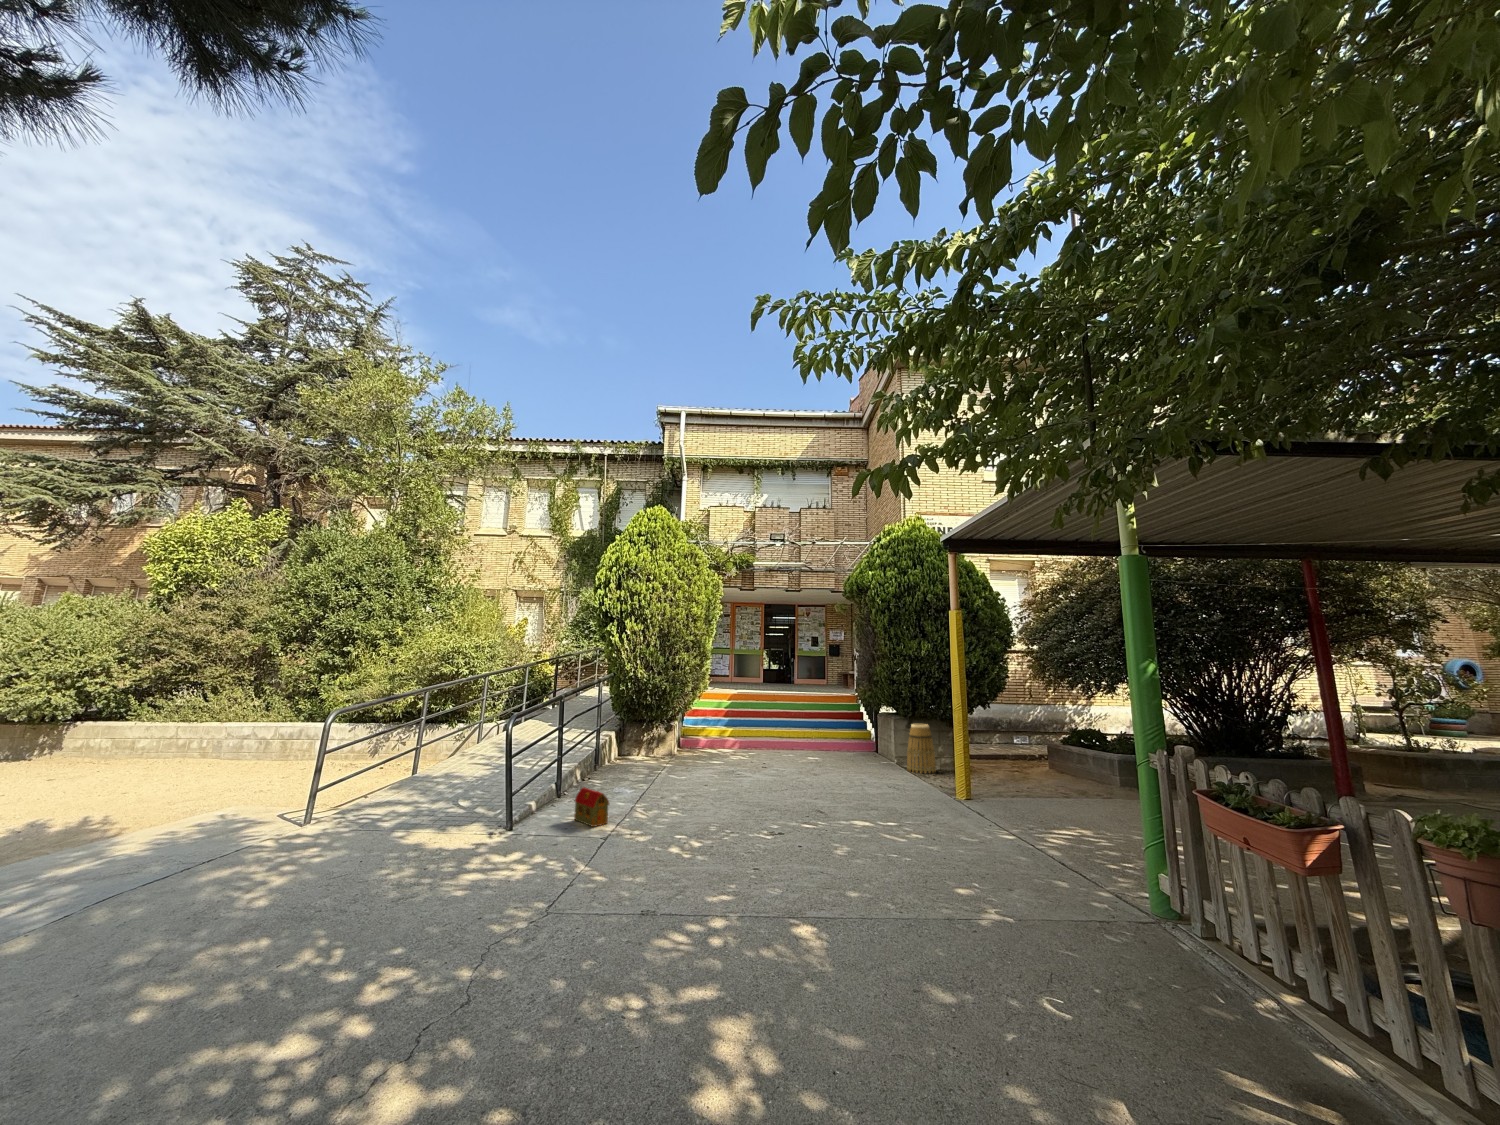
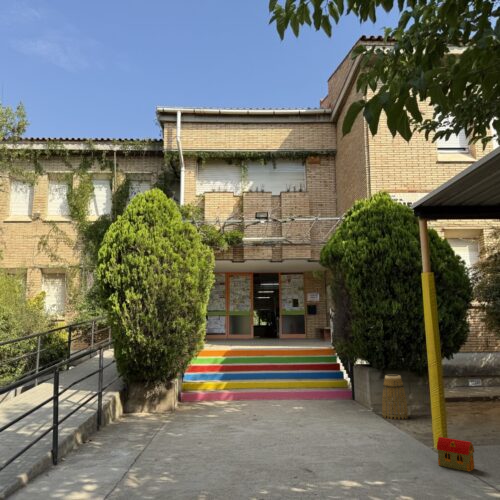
toy house: present [574,788,609,827] -> present [437,437,474,472]

